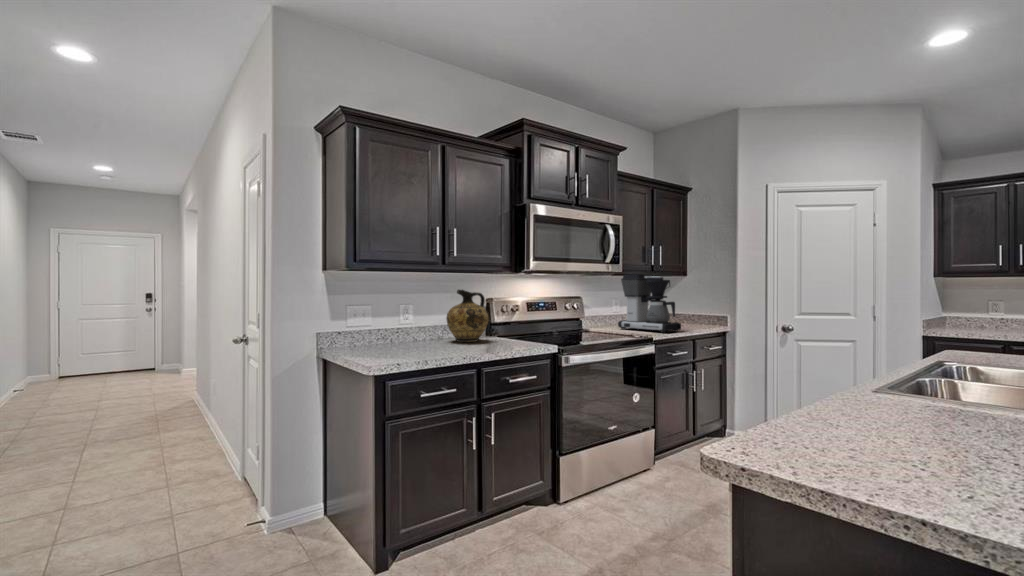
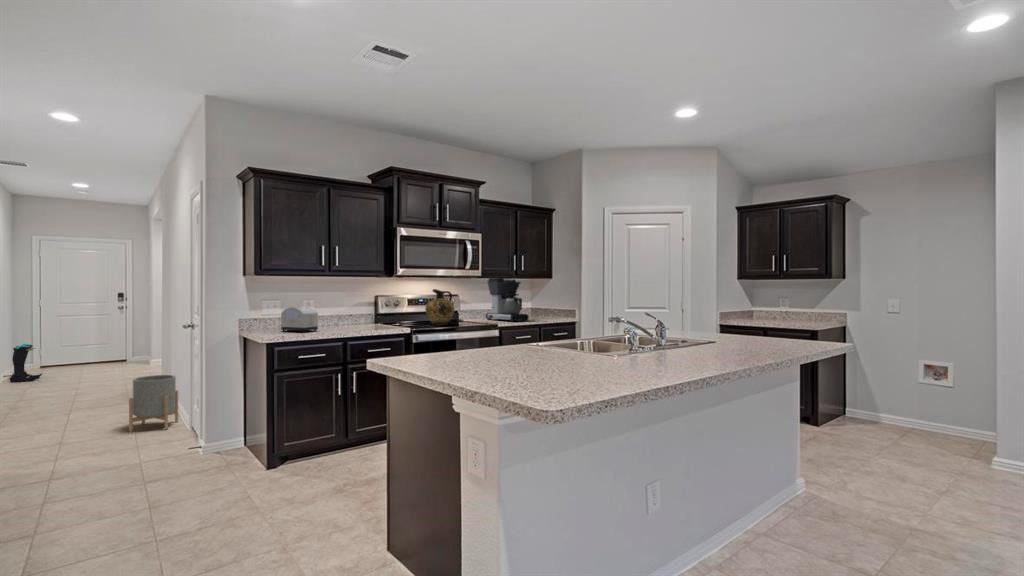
ceramic jug: present [446,290,488,342] -> present [425,289,455,325]
toaster: none [380,315,433,353] -> present [281,307,318,332]
boots: none [15,353,58,399] -> present [9,344,42,382]
planter: none [158,403,223,485] -> present [129,375,178,432]

